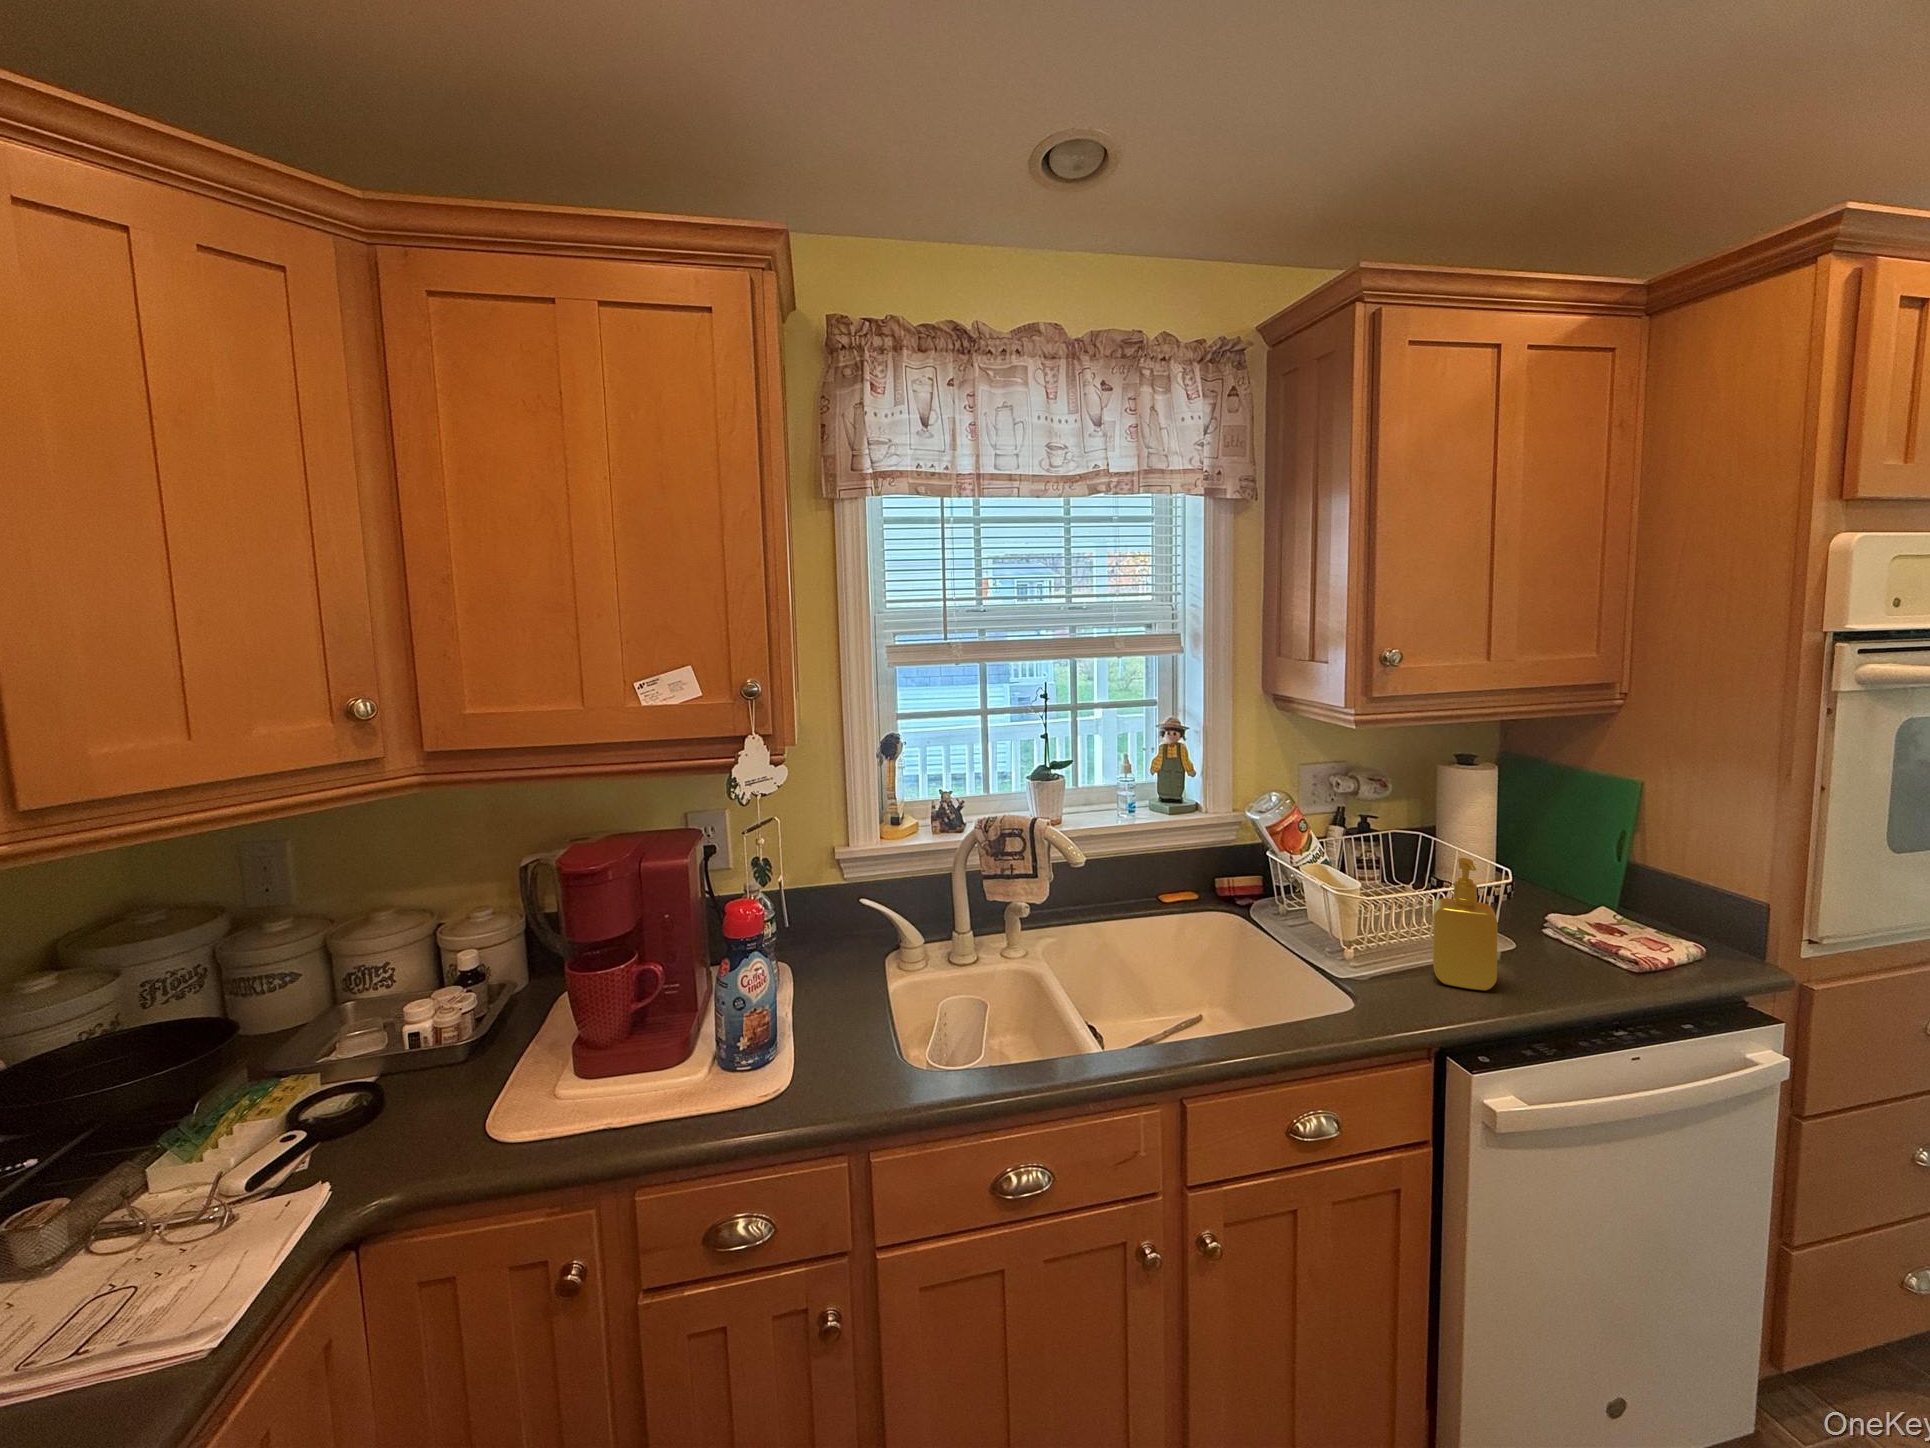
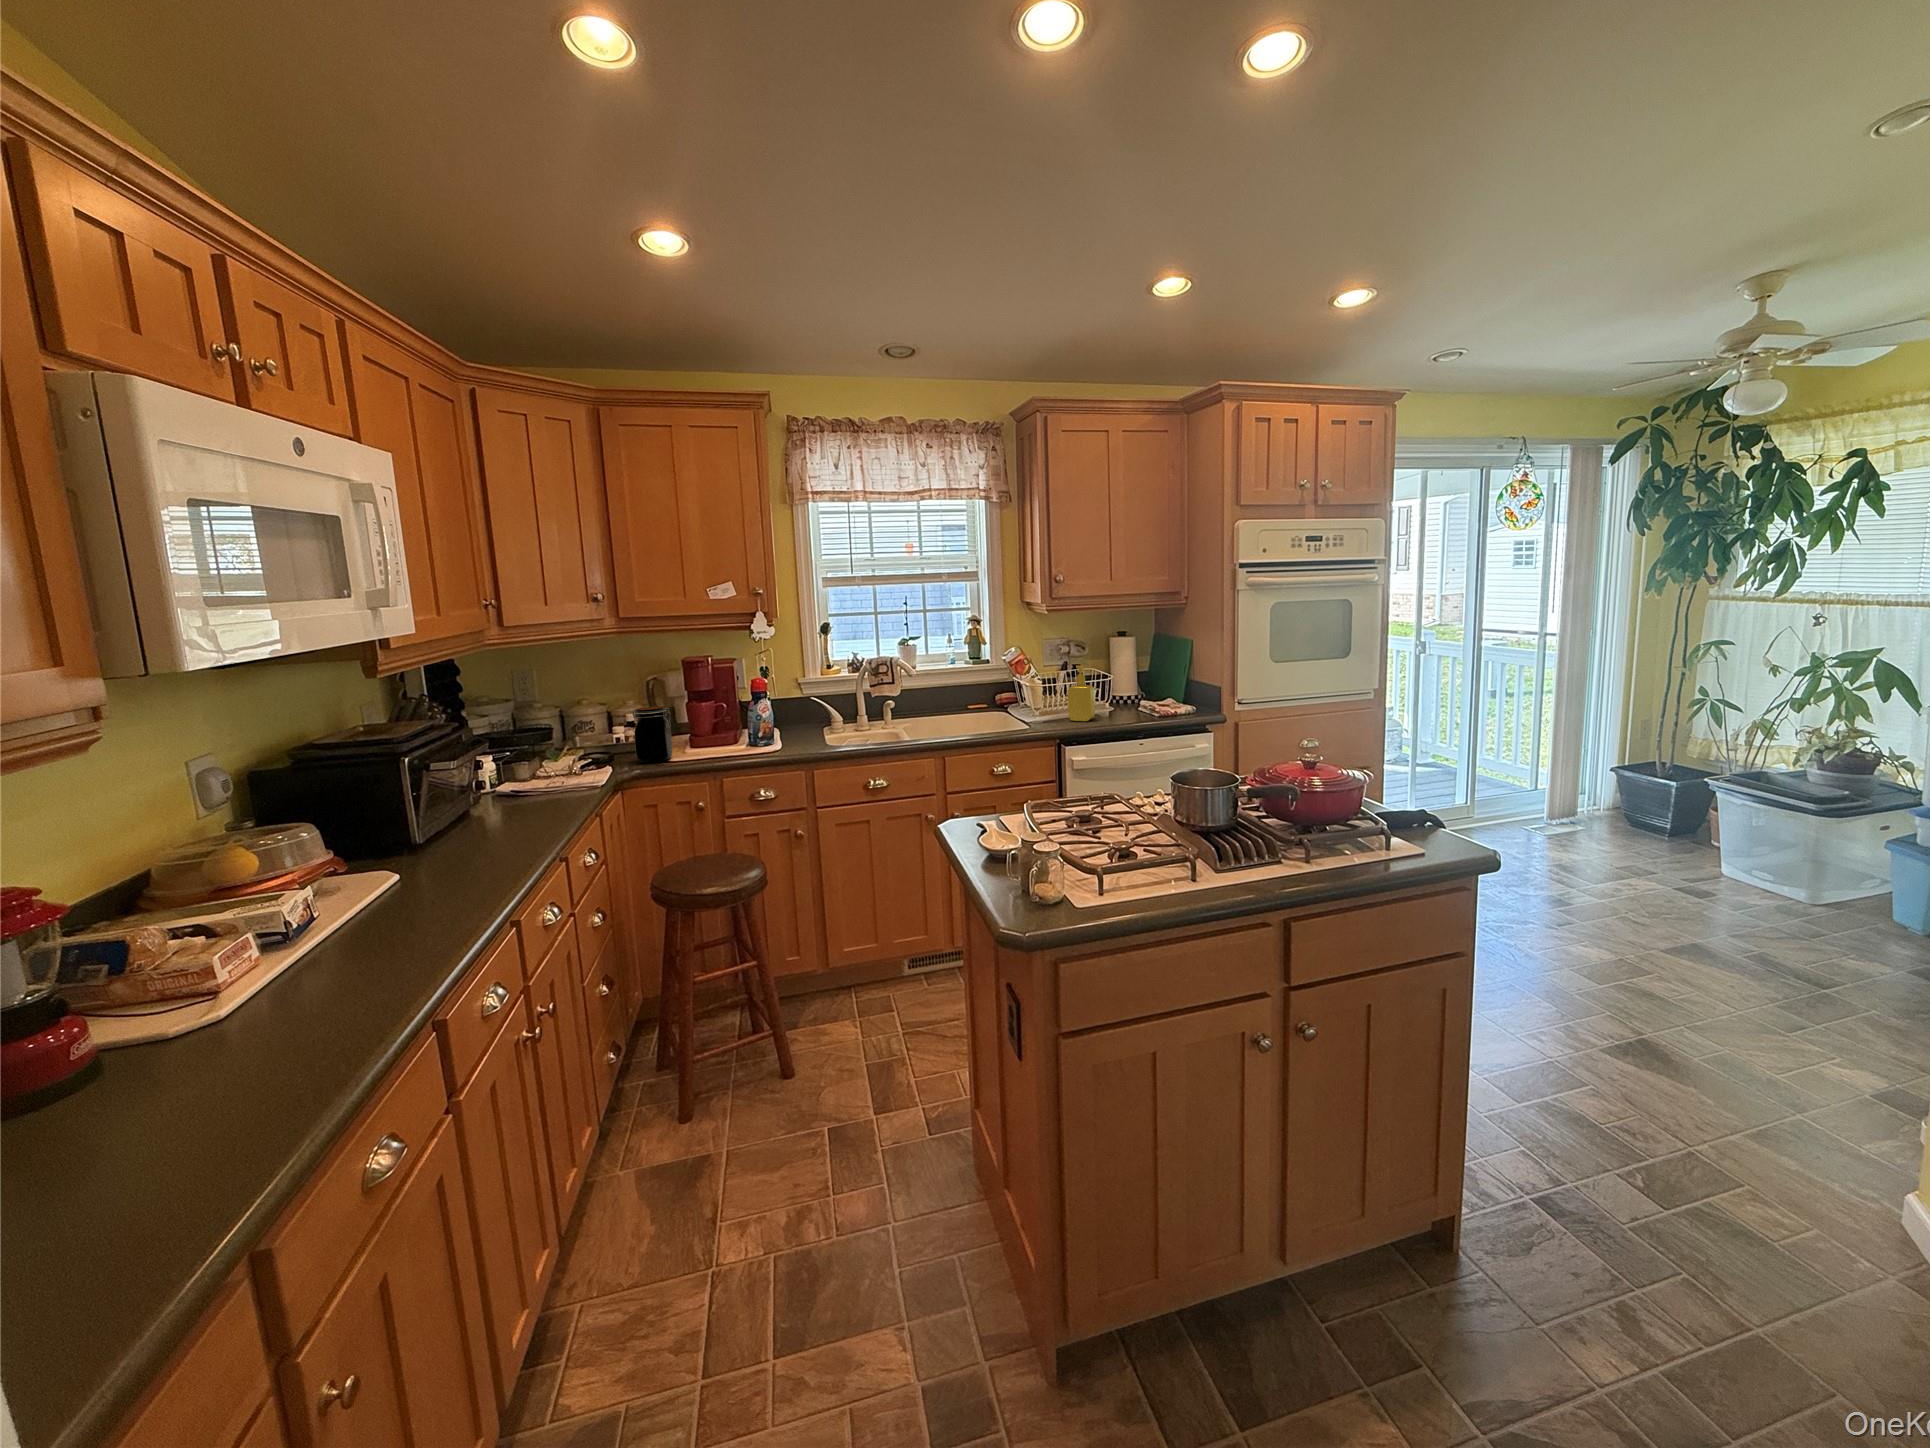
jar: none [413,982,526,1148] -> present [633,706,672,763]

